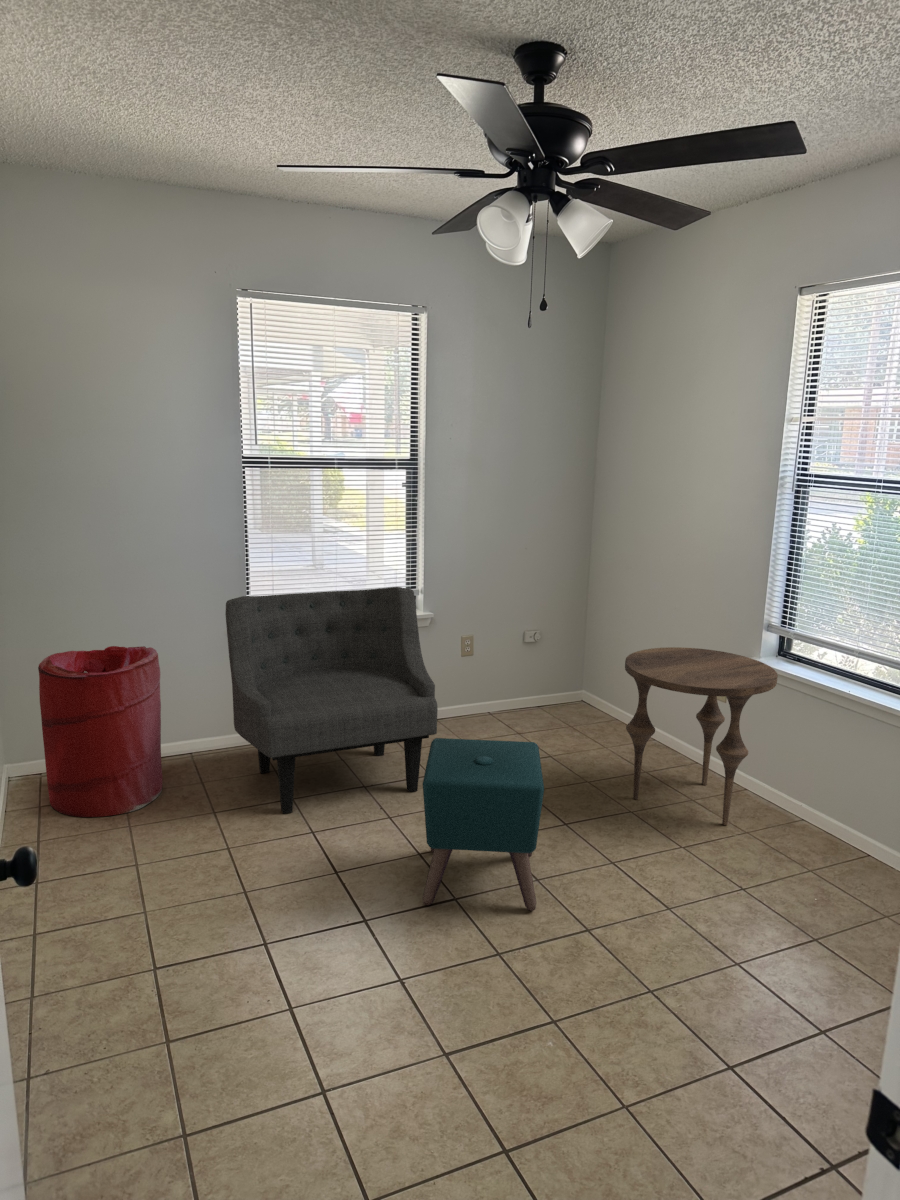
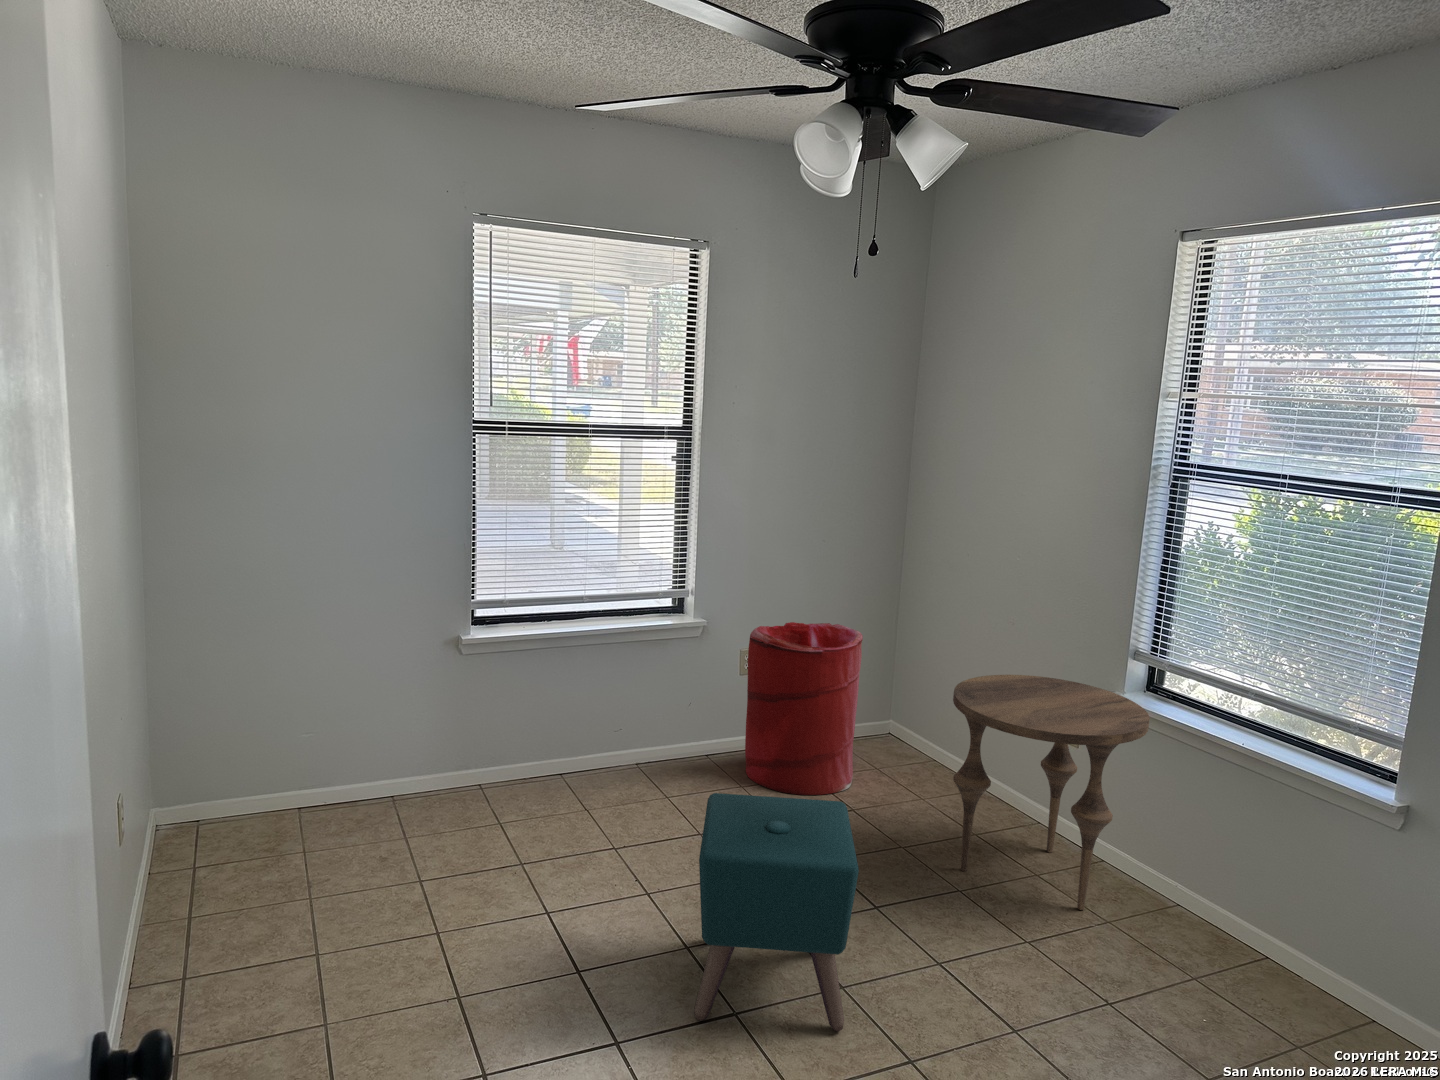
armchair: present [225,587,438,814] -> none [446,589,713,883]
laundry hamper: present [38,646,163,817] -> present [745,622,863,795]

